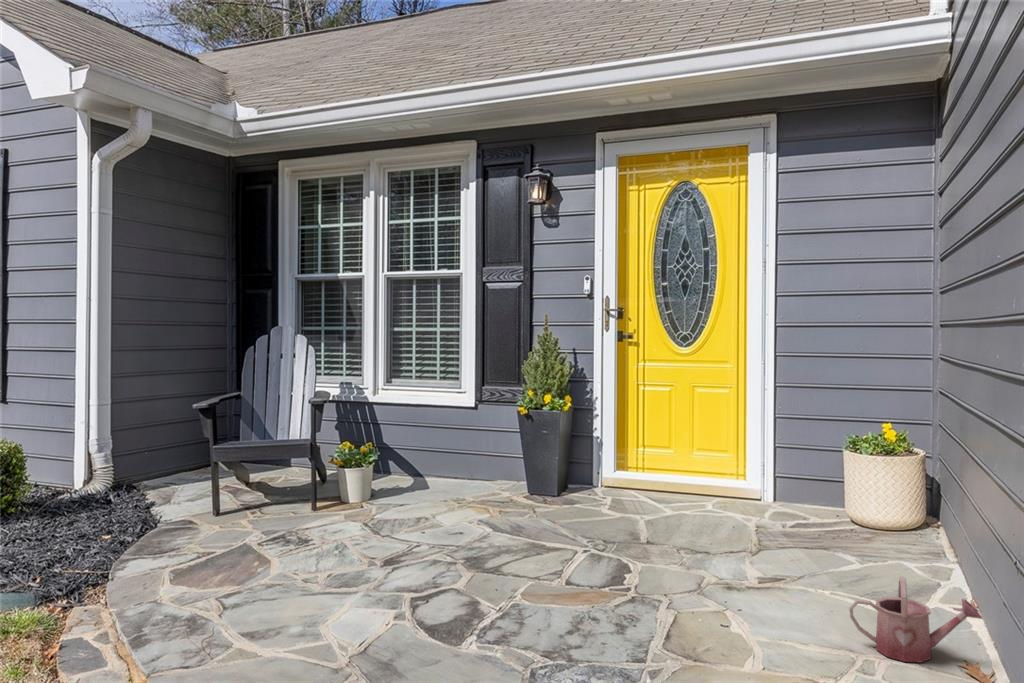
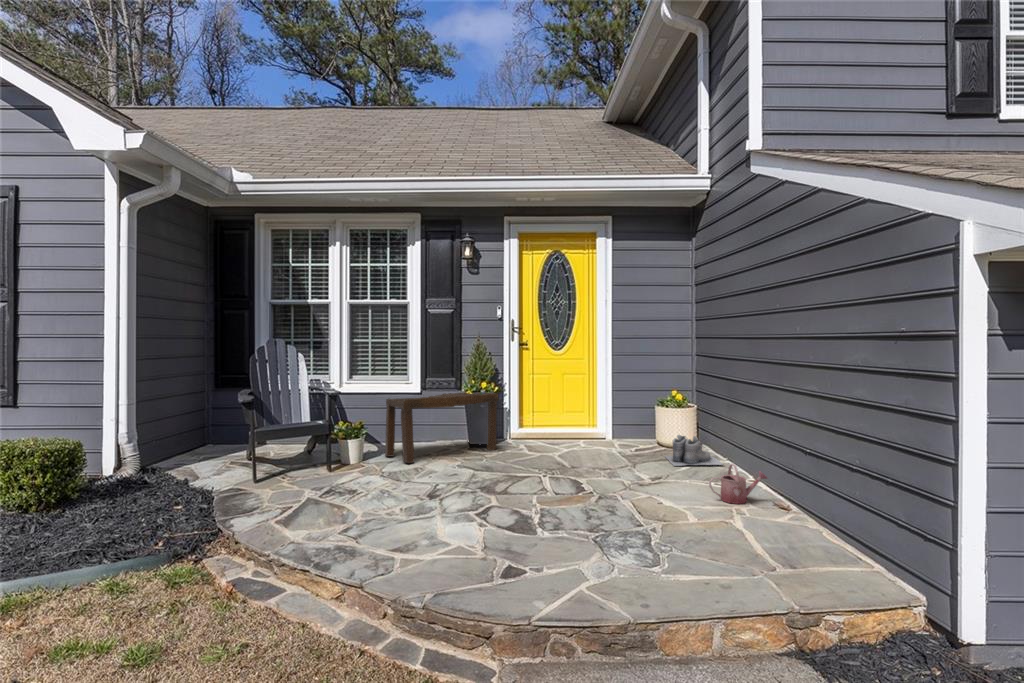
bench: none [404,406,569,510] -> present [385,392,498,463]
boots: none [842,504,948,571] -> present [665,435,723,466]

